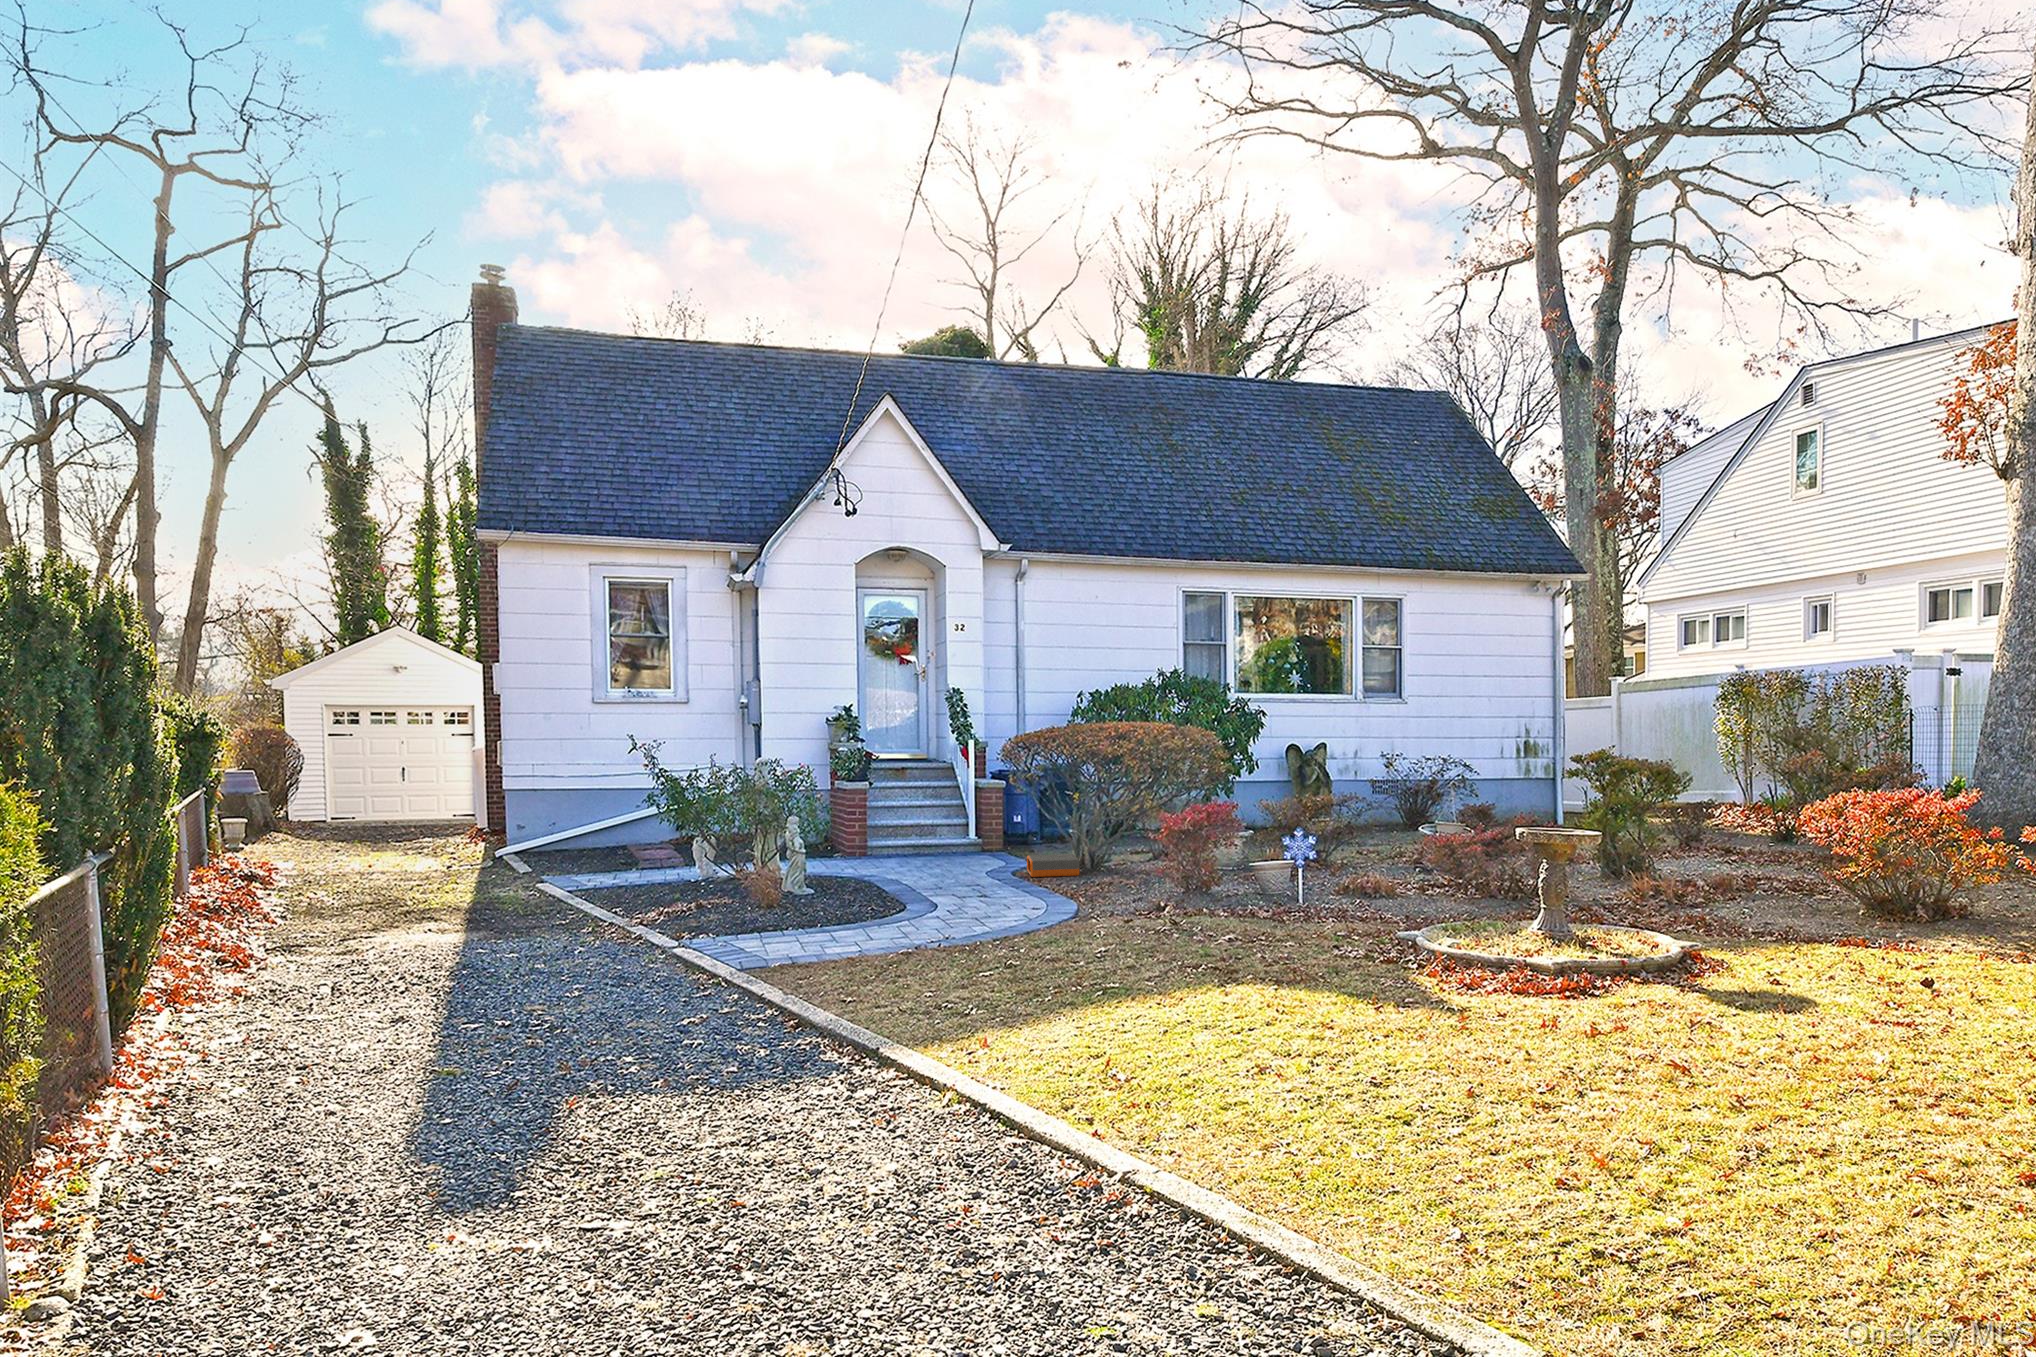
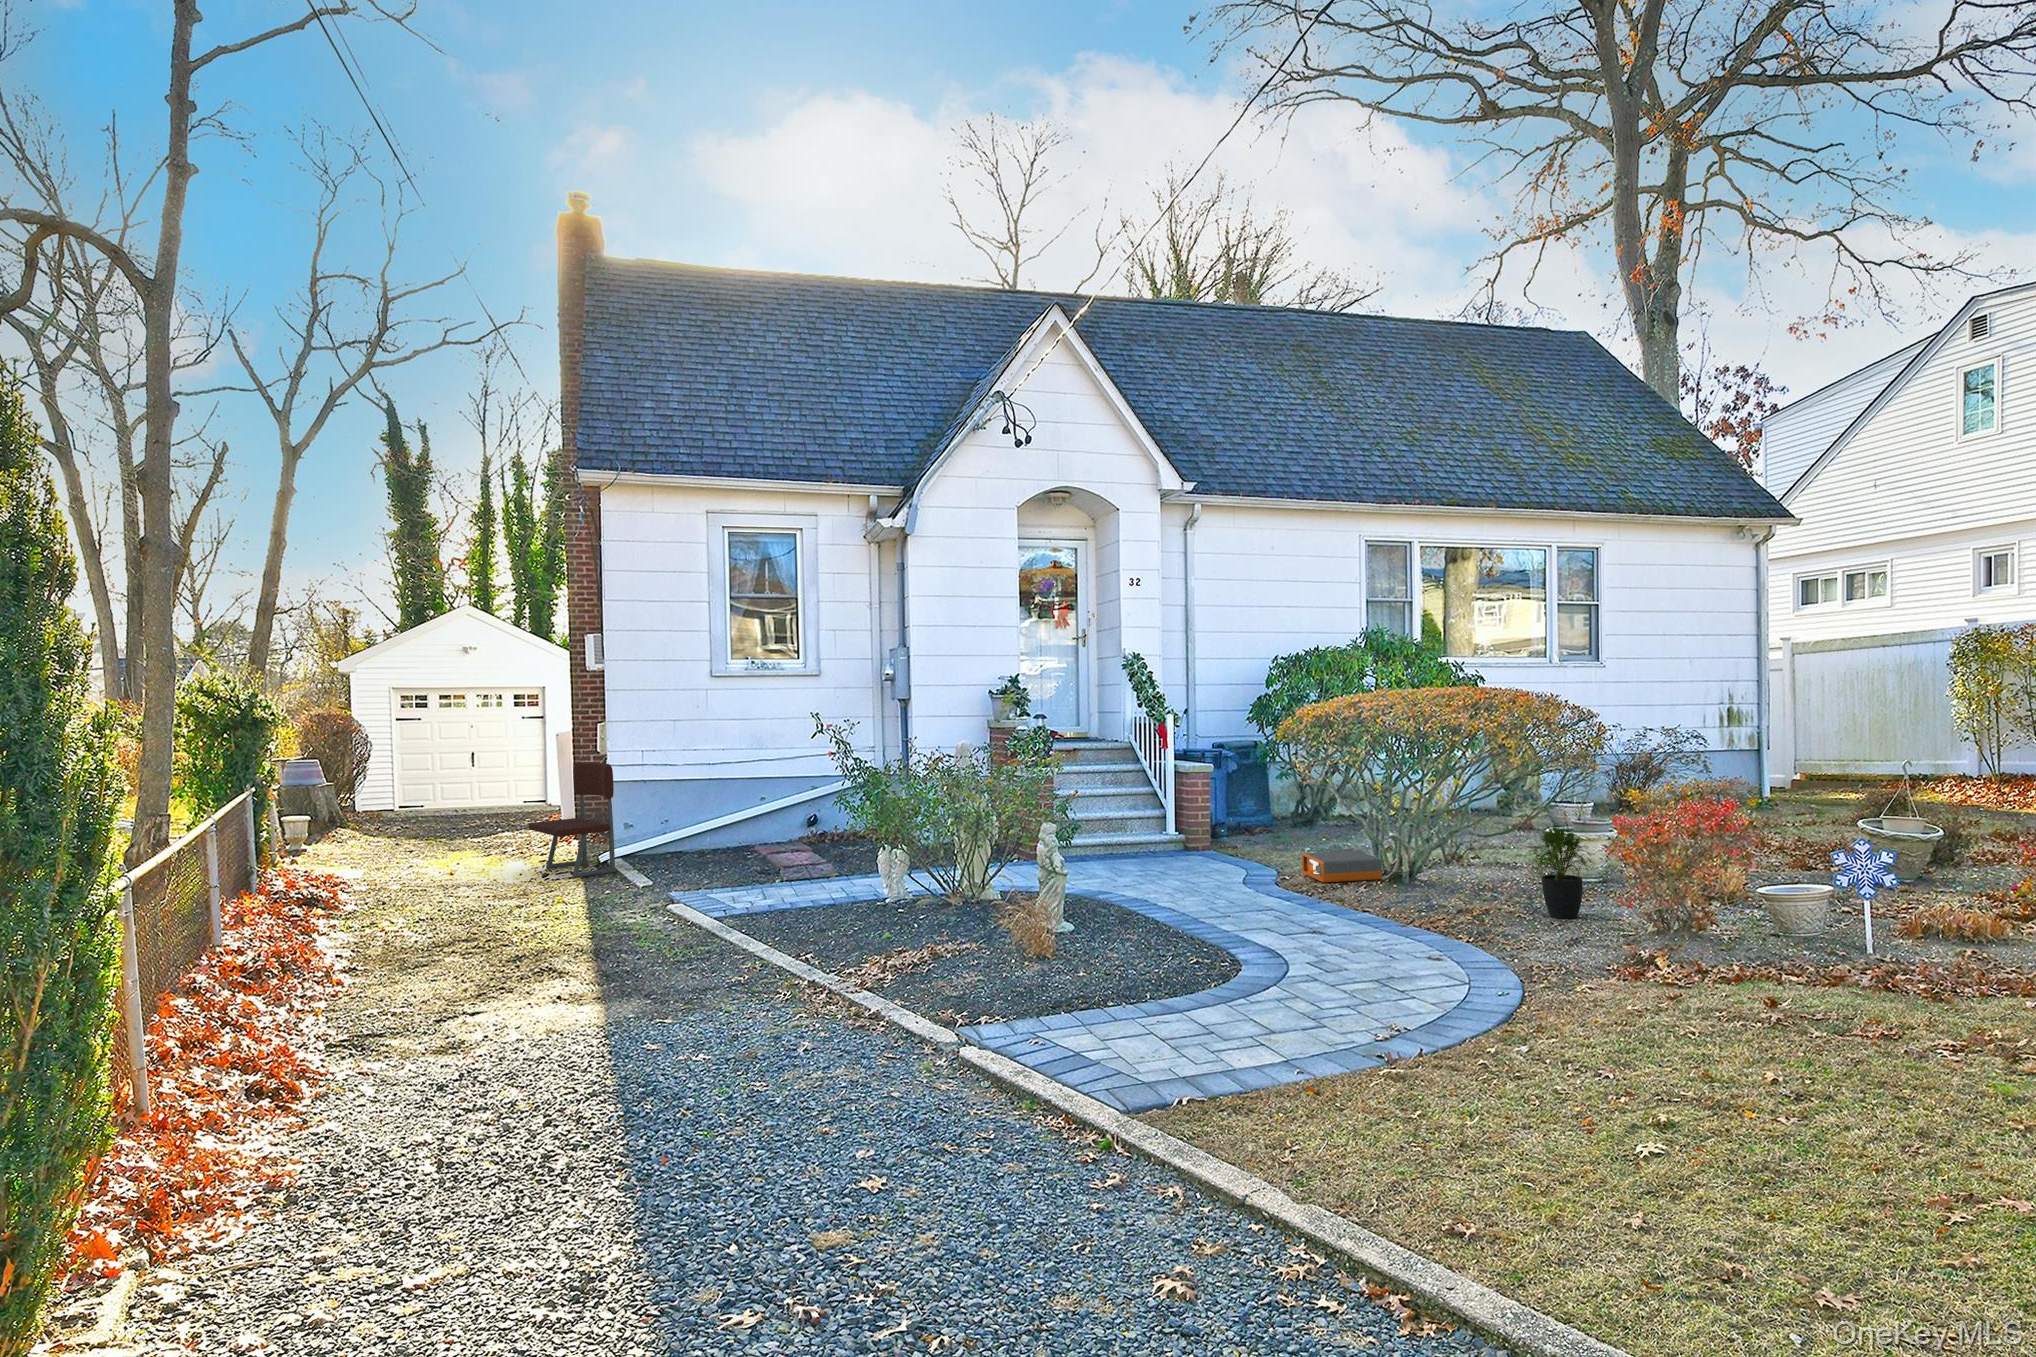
bench: none [433,774,503,869] -> present [529,762,617,878]
potted plant: none [1135,831,1179,899] -> present [1532,827,1594,919]

